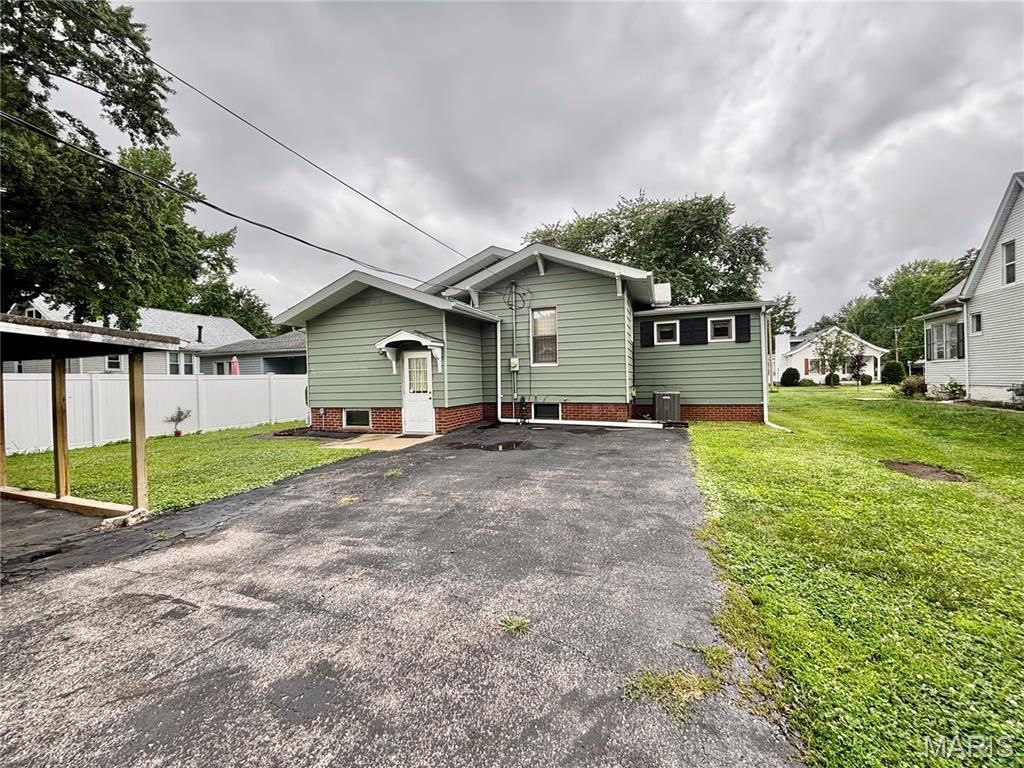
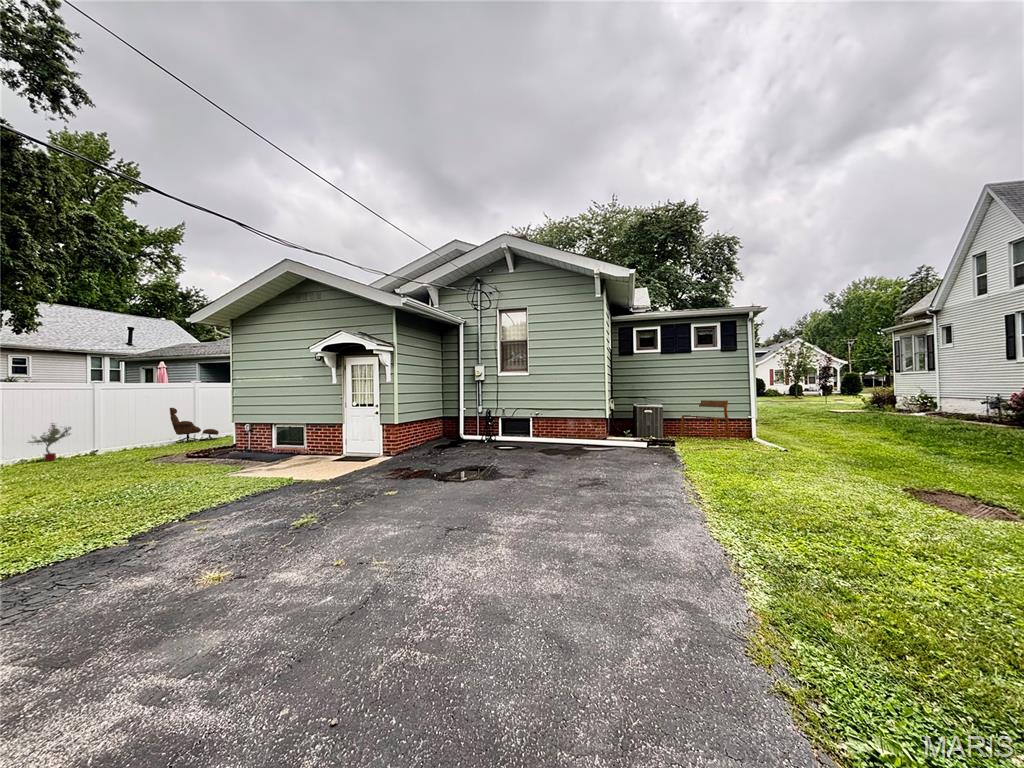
bench: none [698,387,743,423] -> present [681,400,730,440]
lounge chair: none [259,395,297,425] -> present [170,408,219,443]

